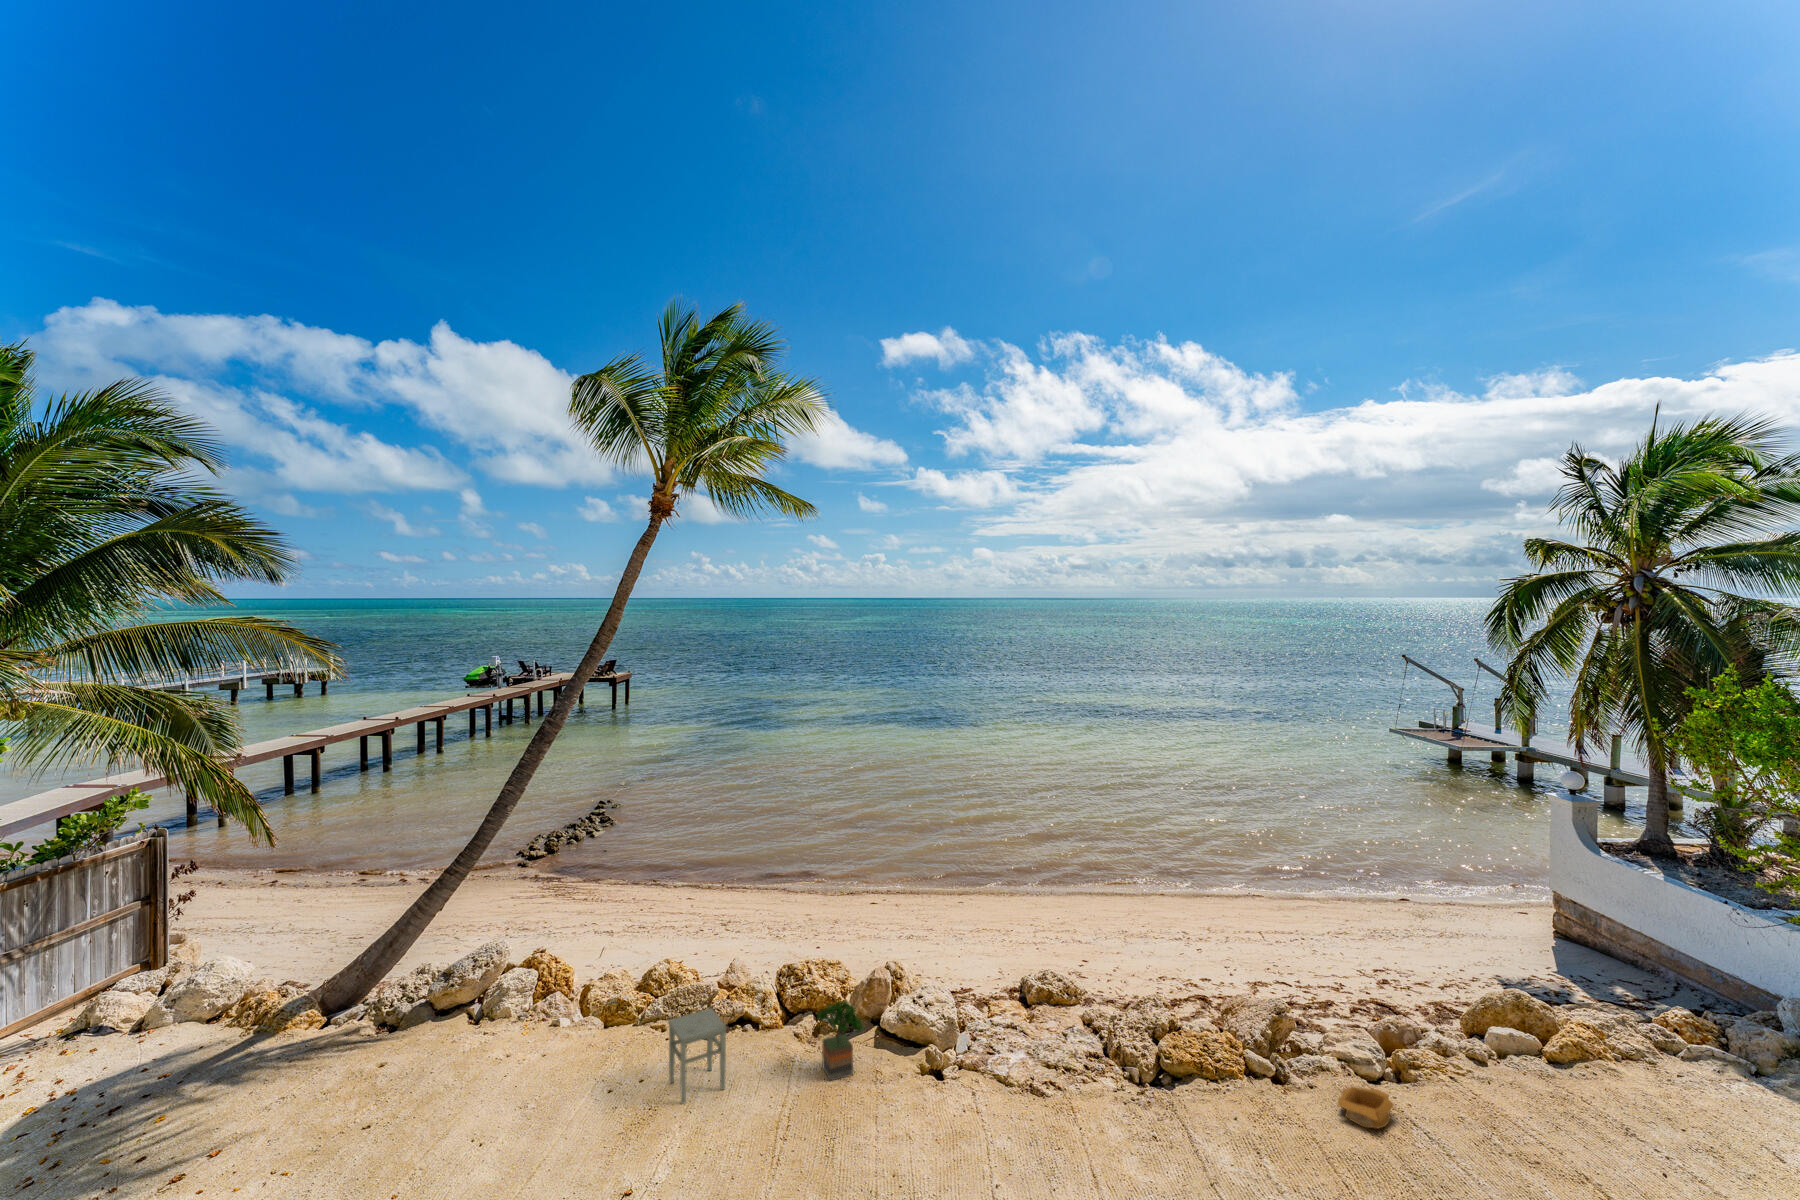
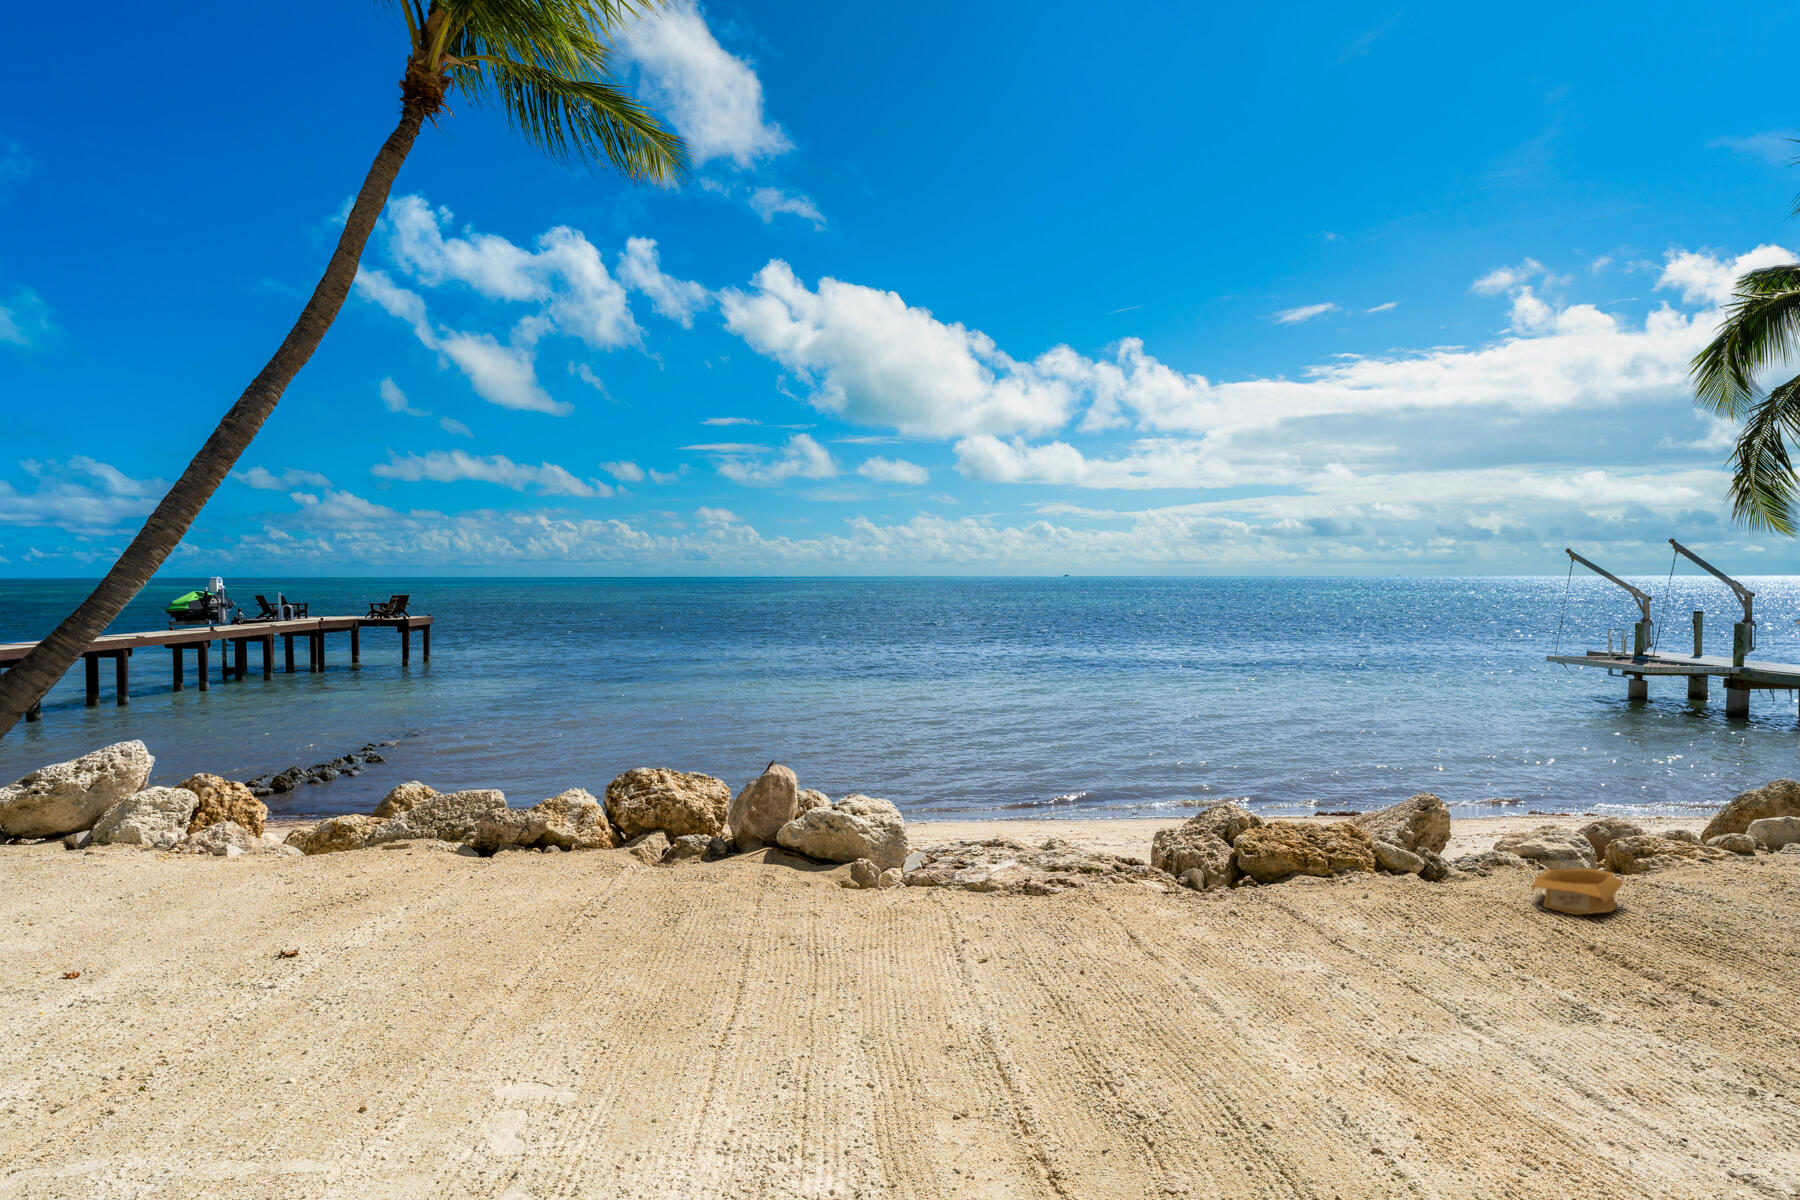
potted tree: present [817,1001,863,1081] -> none [661,770,744,890]
stool: present [668,1008,727,1104] -> none [400,782,503,914]

